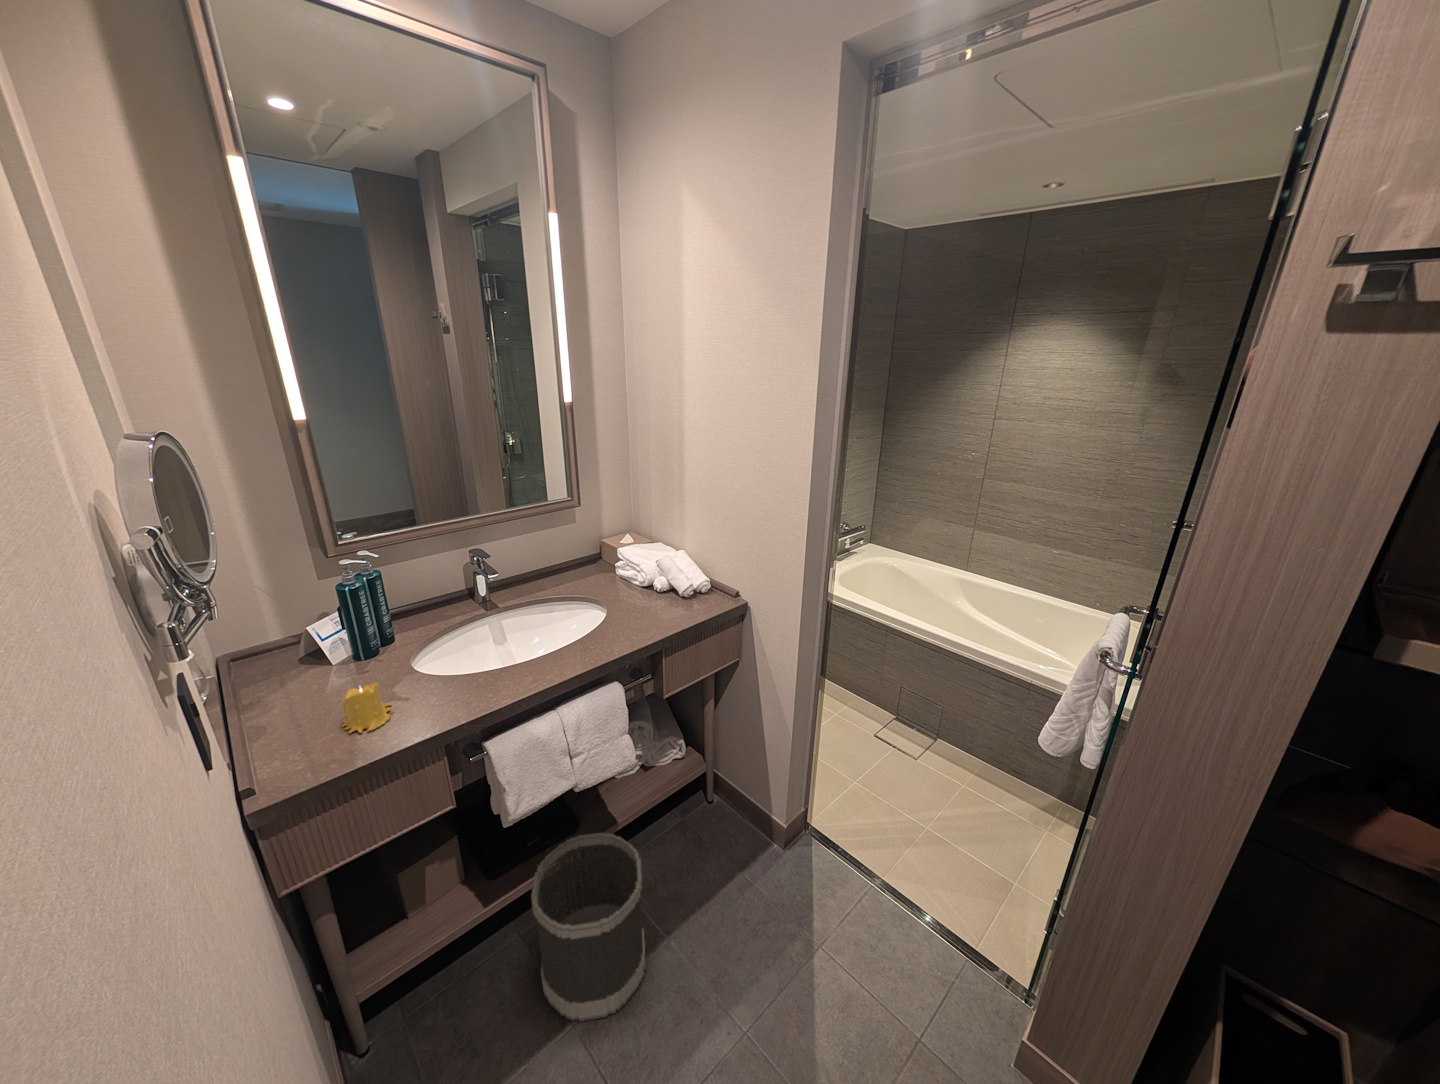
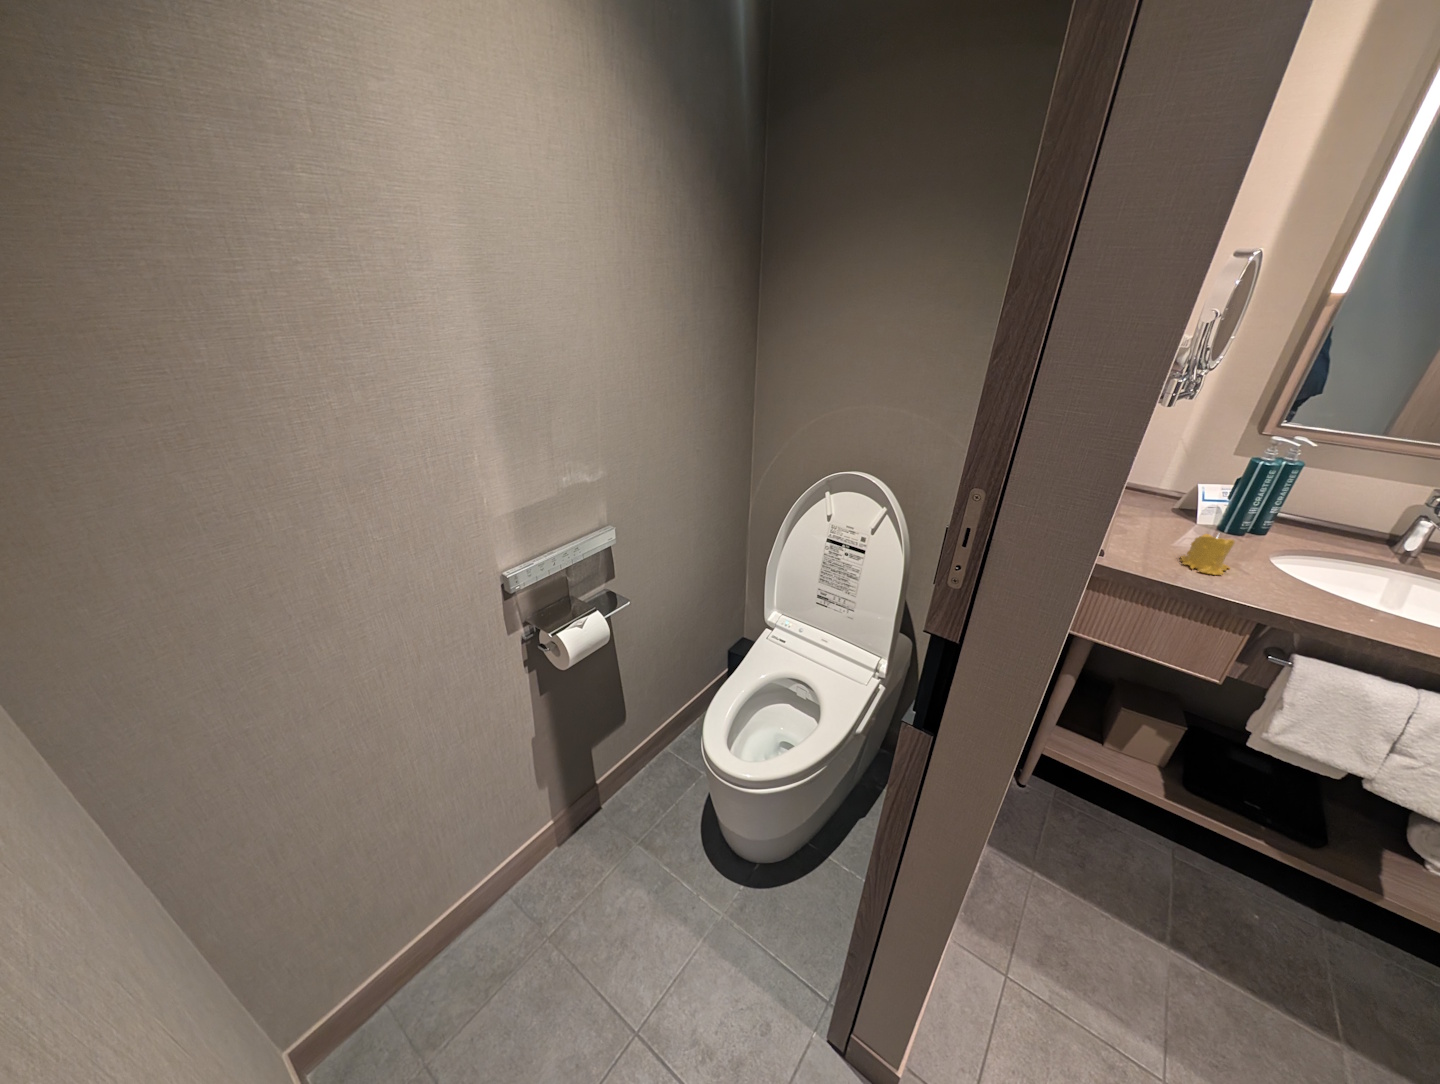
wastebasket: present [531,833,646,1022] -> none [1160,811,1395,1019]

